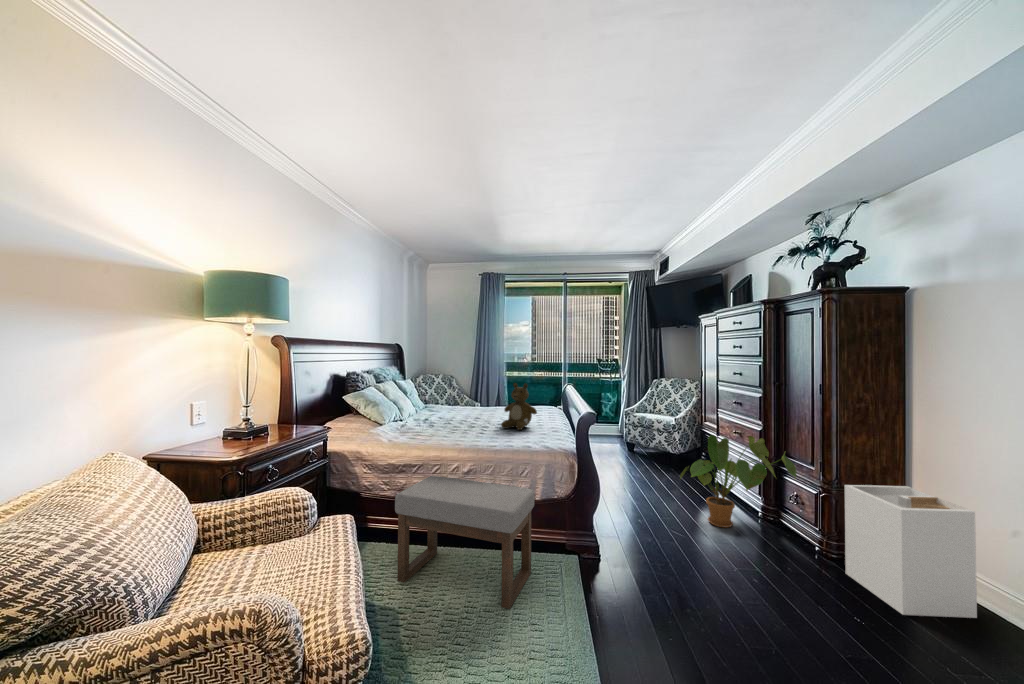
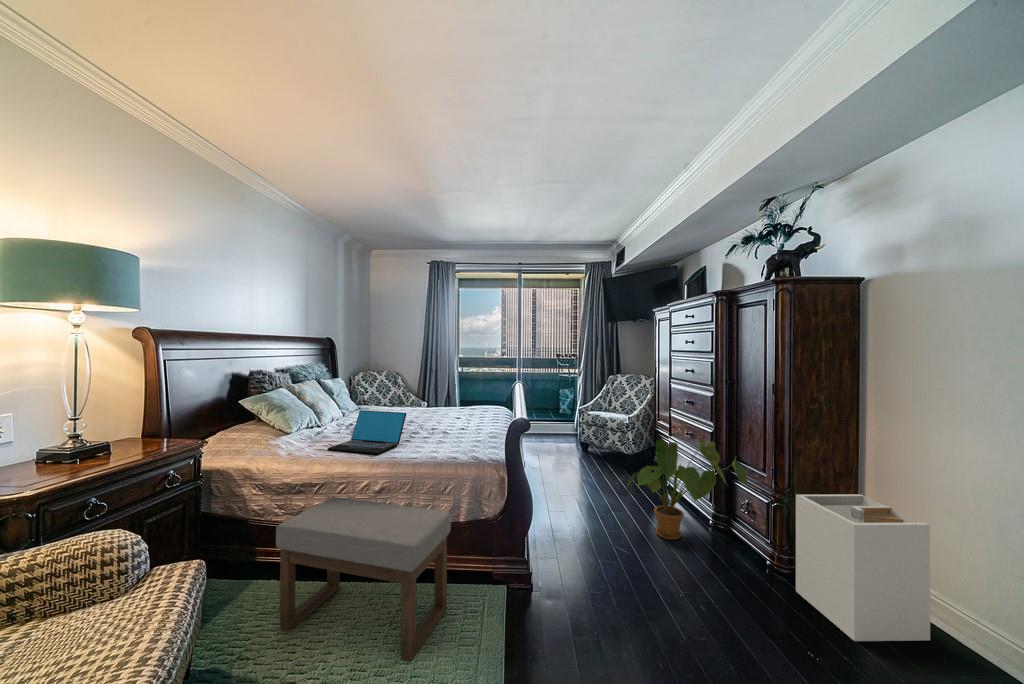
teddy bear: present [501,383,537,430] -> none [429,383,471,437]
laptop: none [420,405,484,442] -> present [328,410,407,455]

